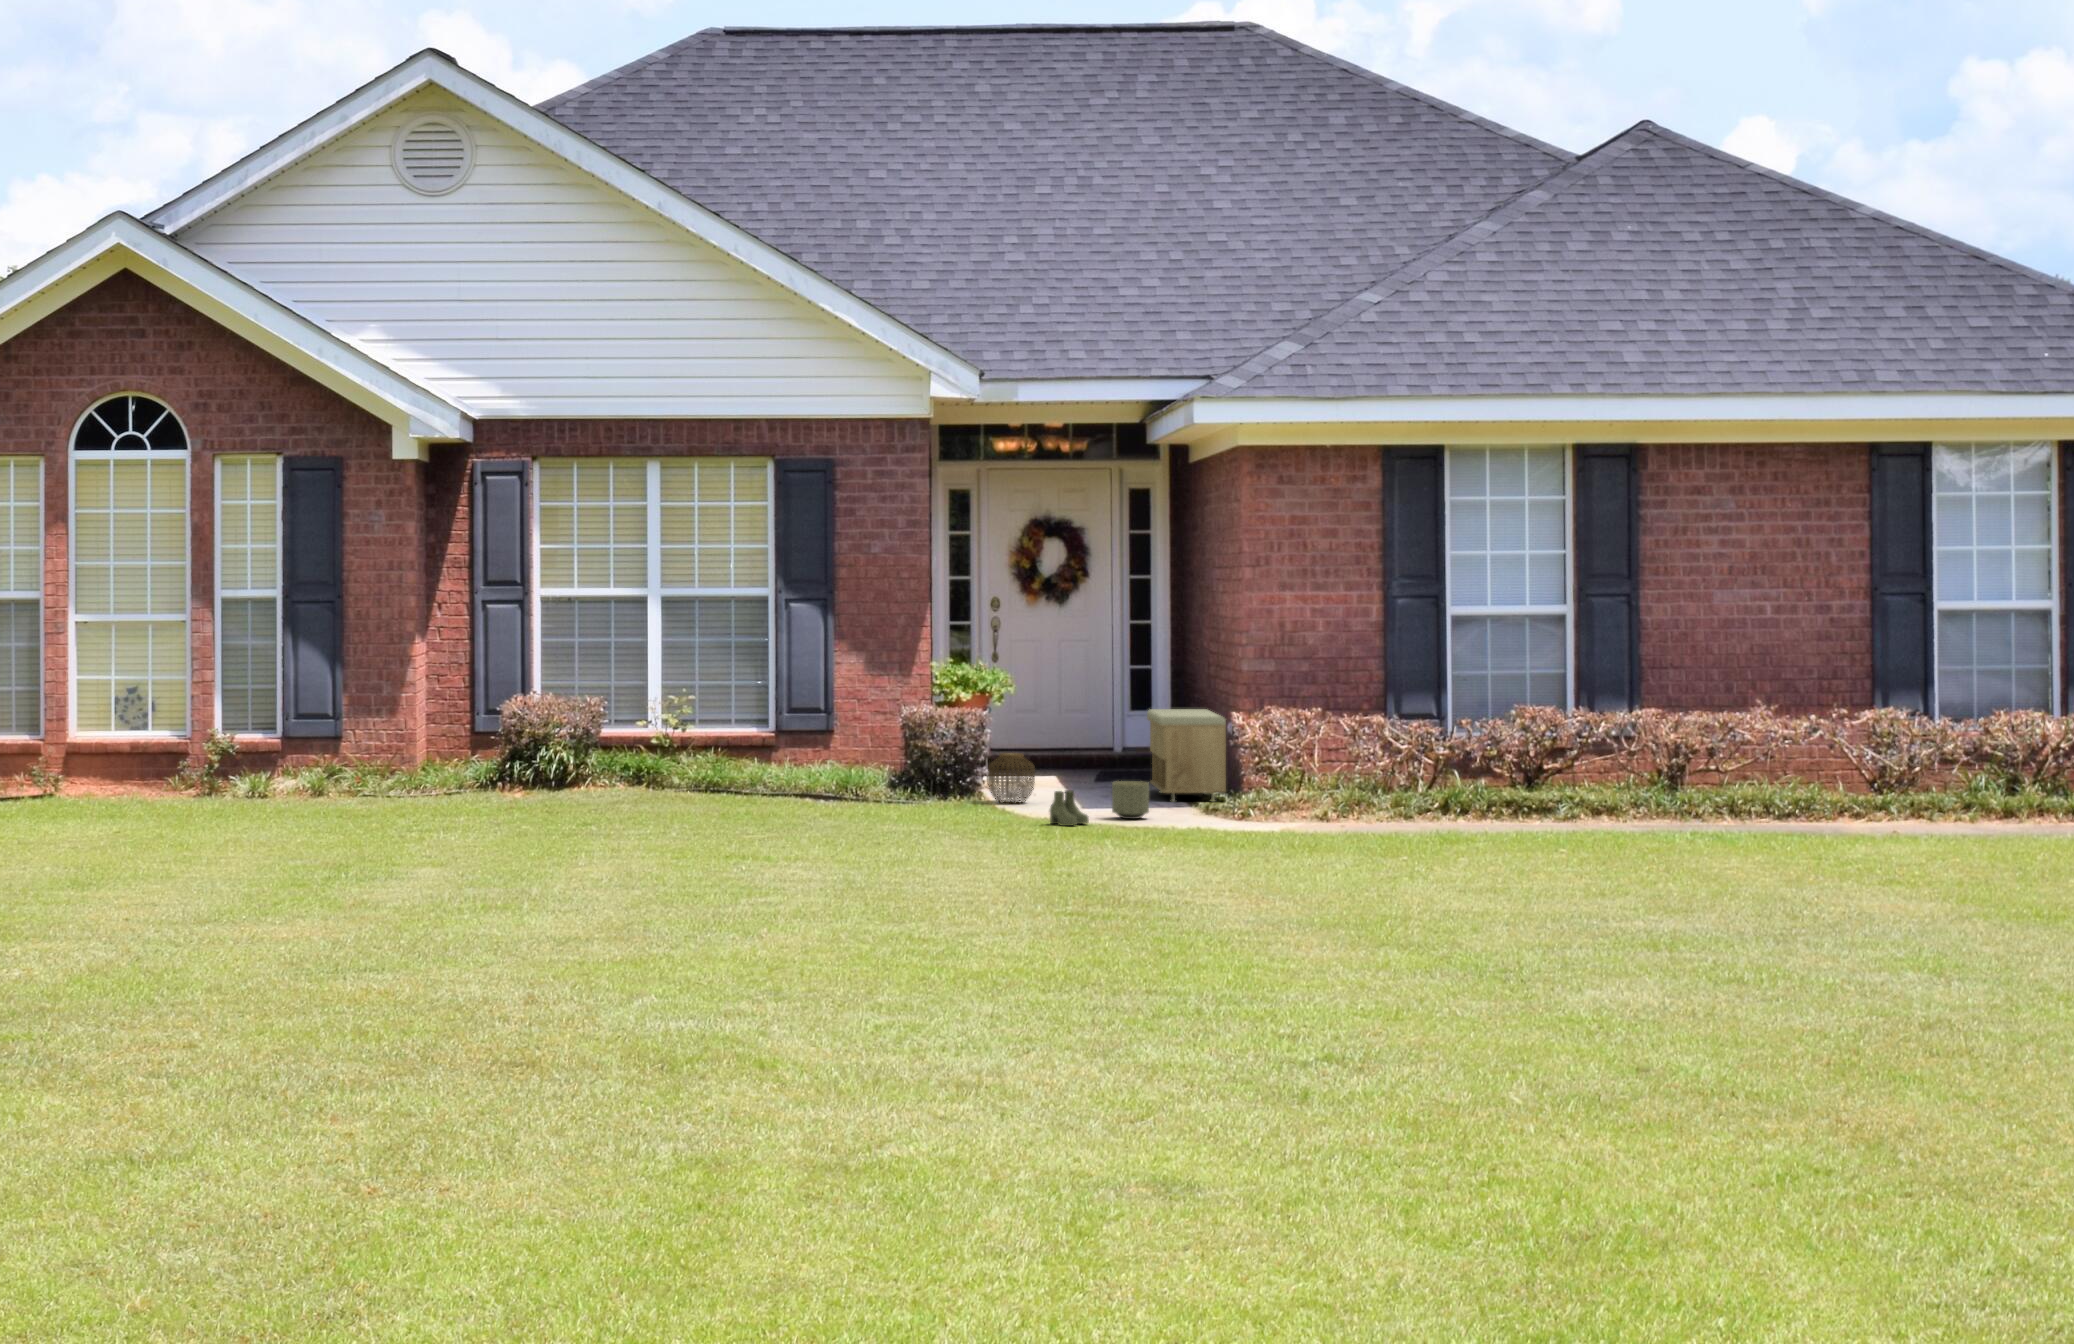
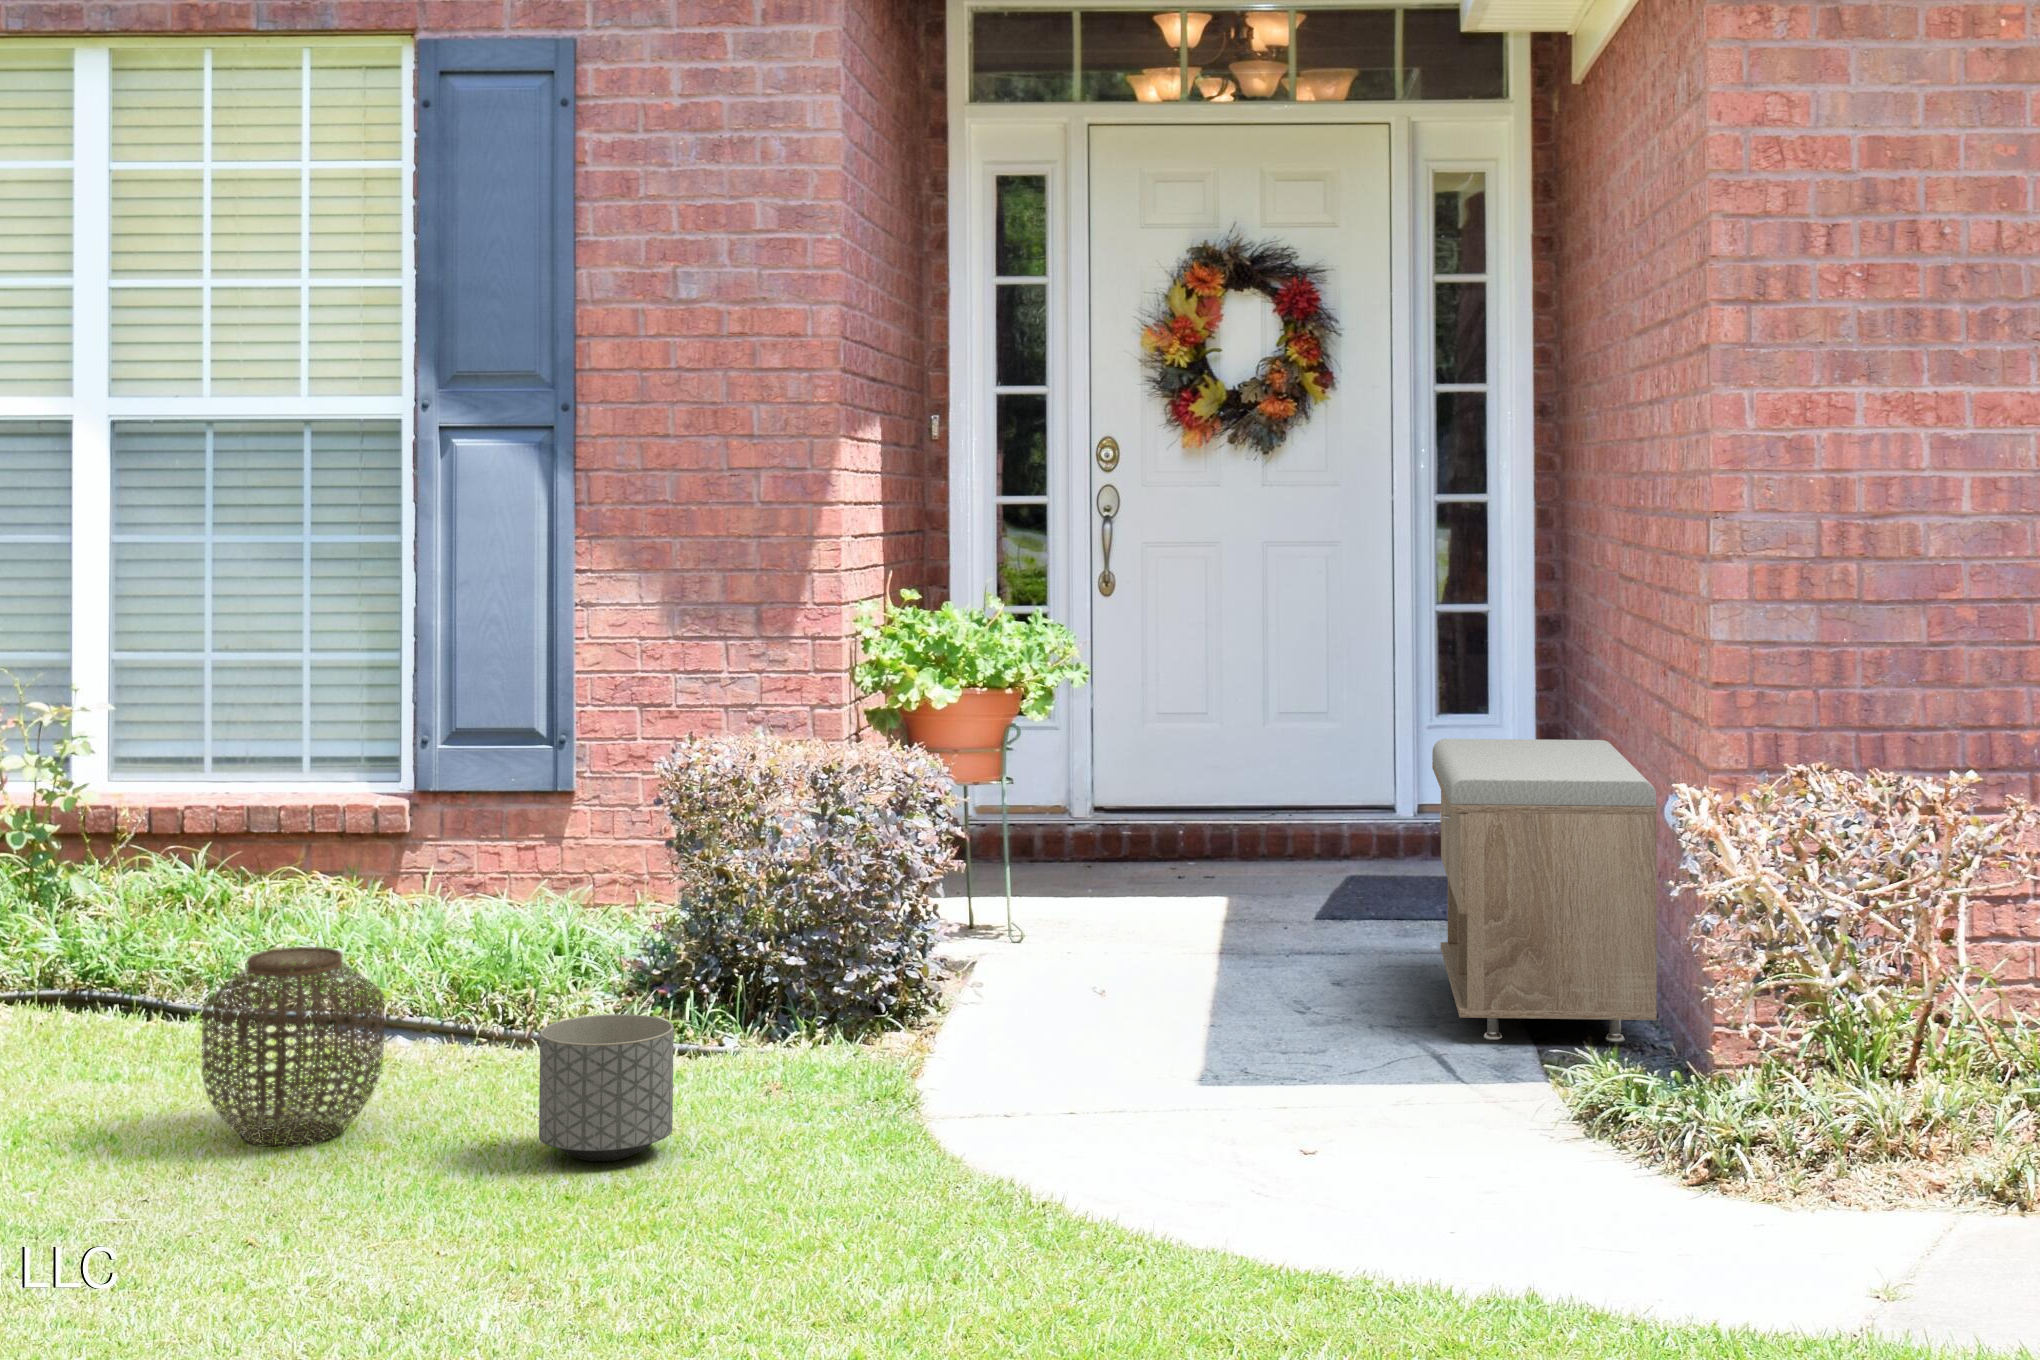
woven basket: present [988,753,1035,804] -> present [202,947,384,1146]
planter: present [1112,781,1149,819] -> present [539,1014,674,1161]
boots: present [1050,790,1089,826] -> none [941,1118,1089,1285]

